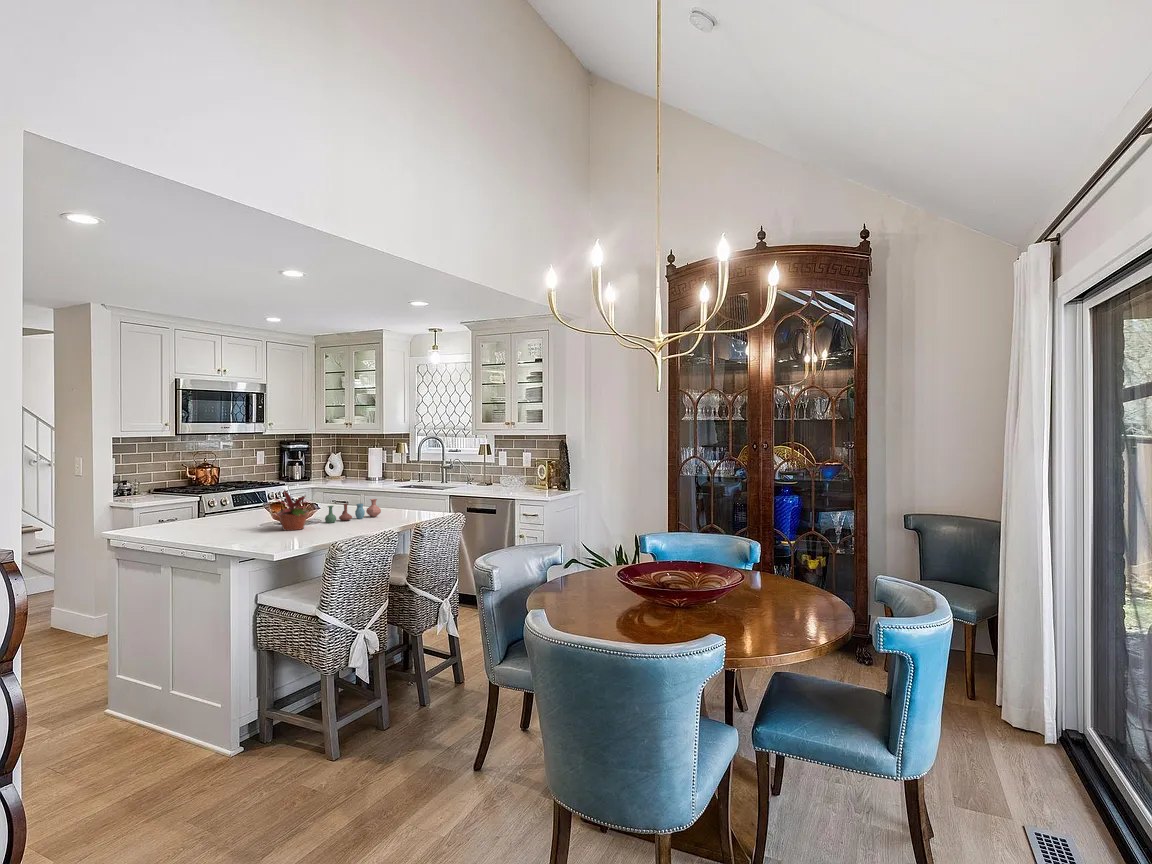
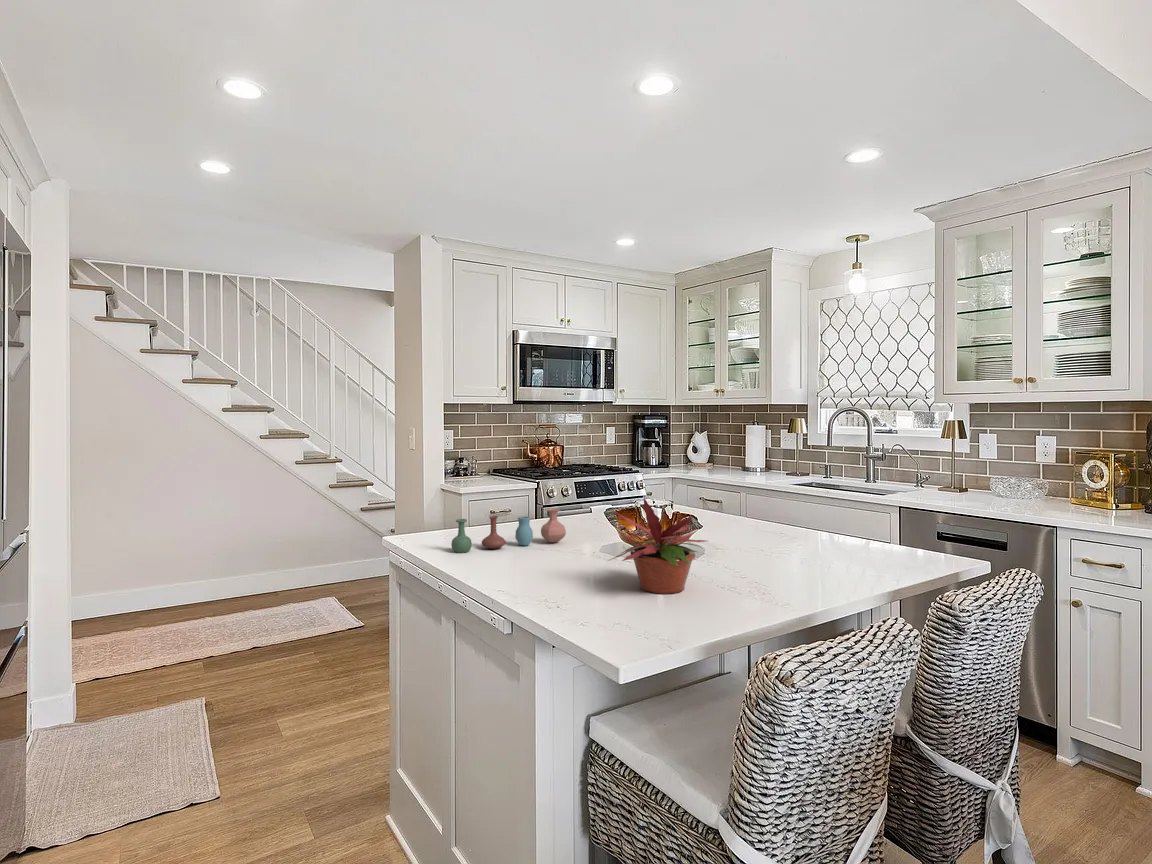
vase: present [325,499,381,523] -> present [451,509,566,553]

